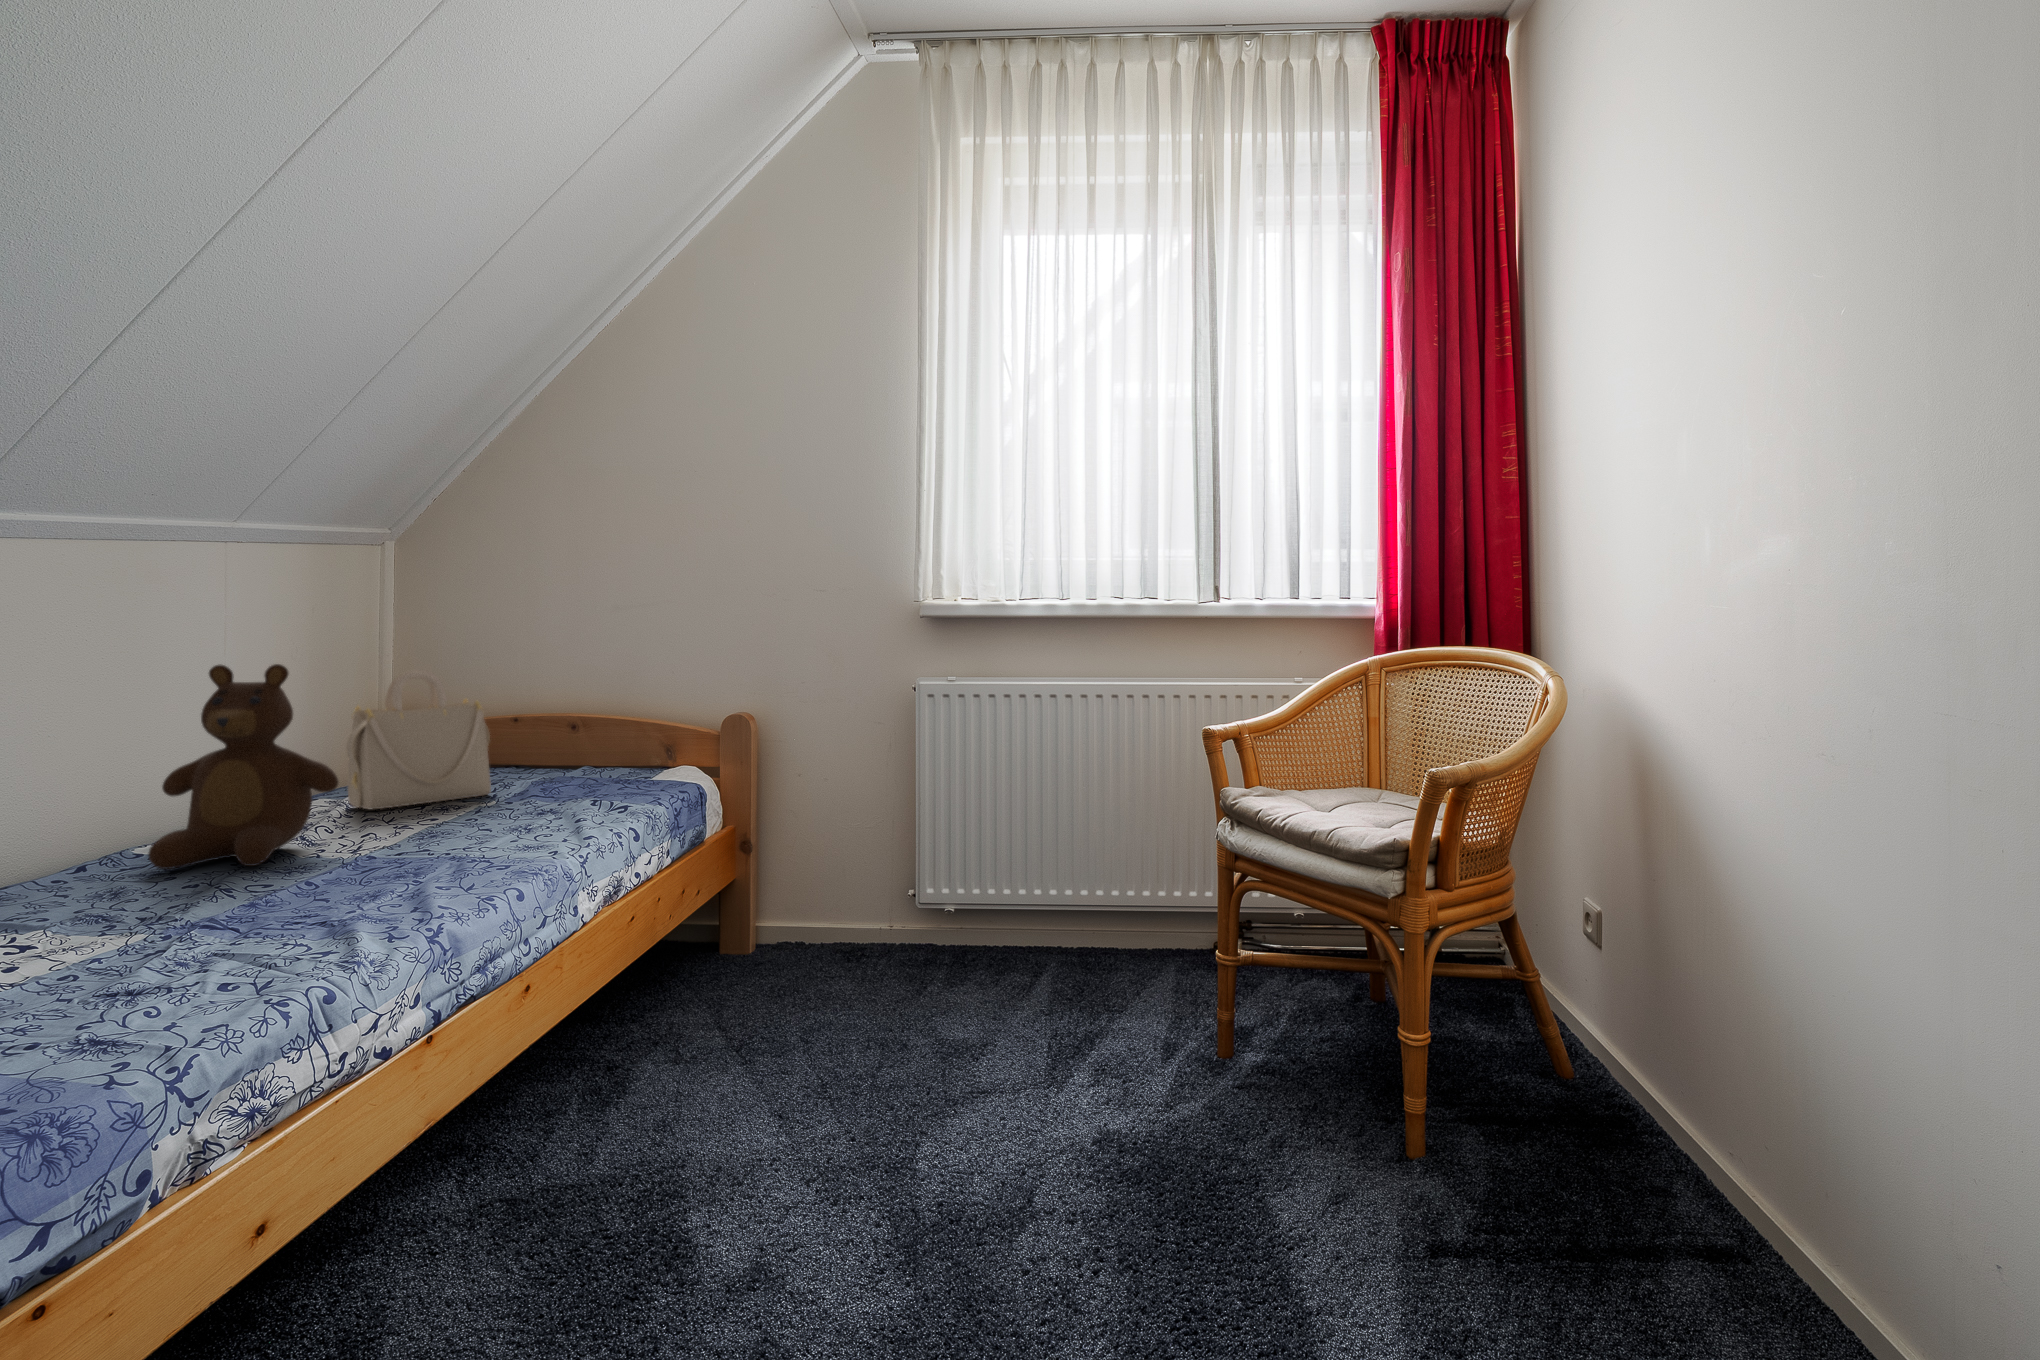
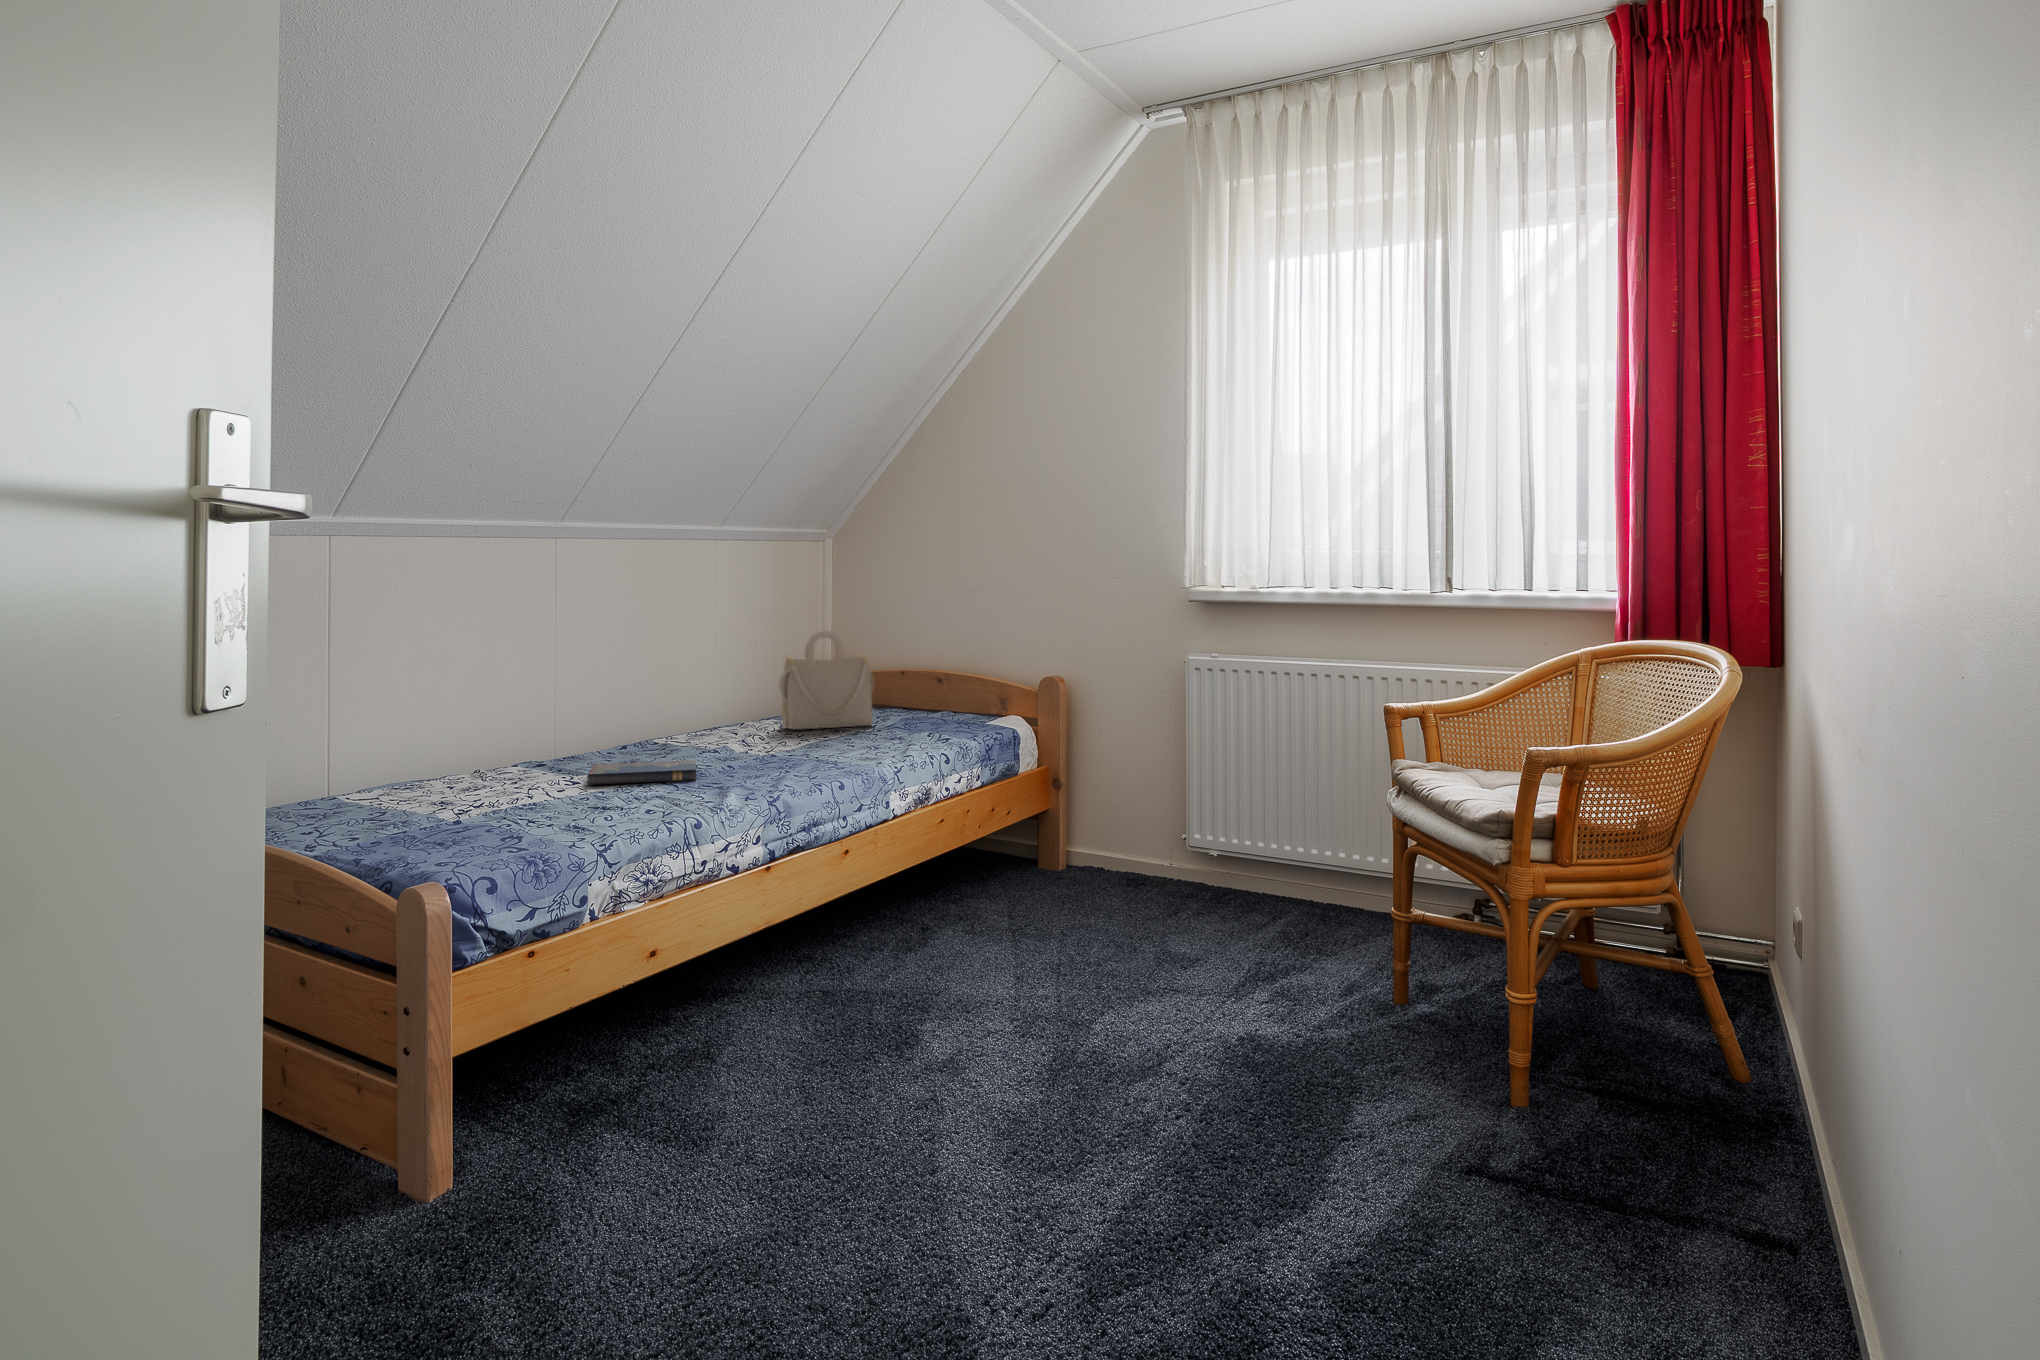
teddy bear: present [148,664,338,869] -> none [648,624,757,756]
hardcover book: none [62,877,274,943] -> present [588,760,696,785]

